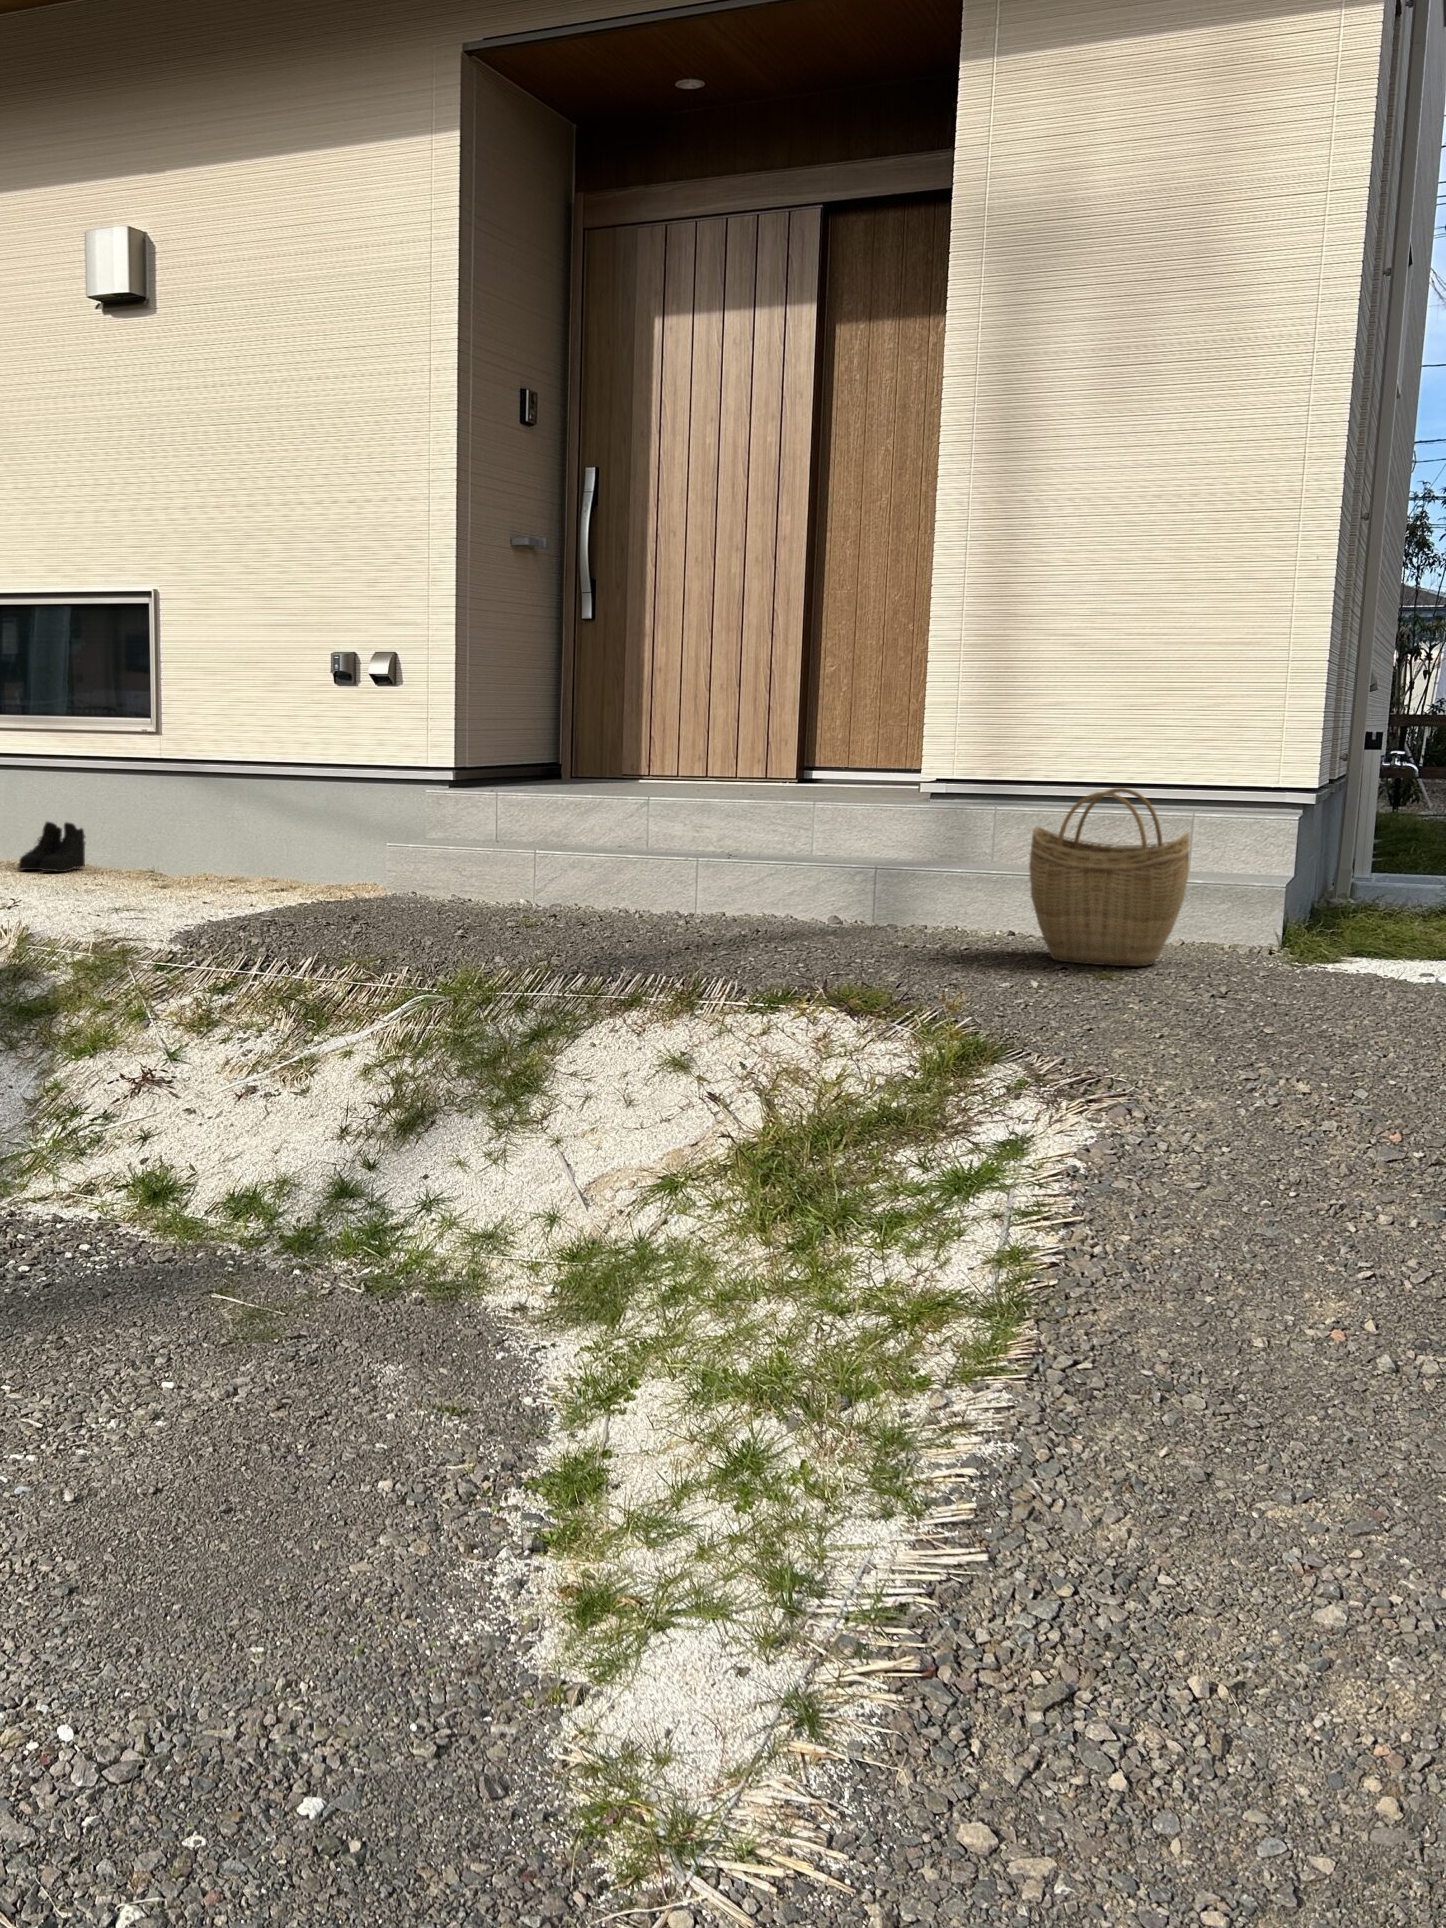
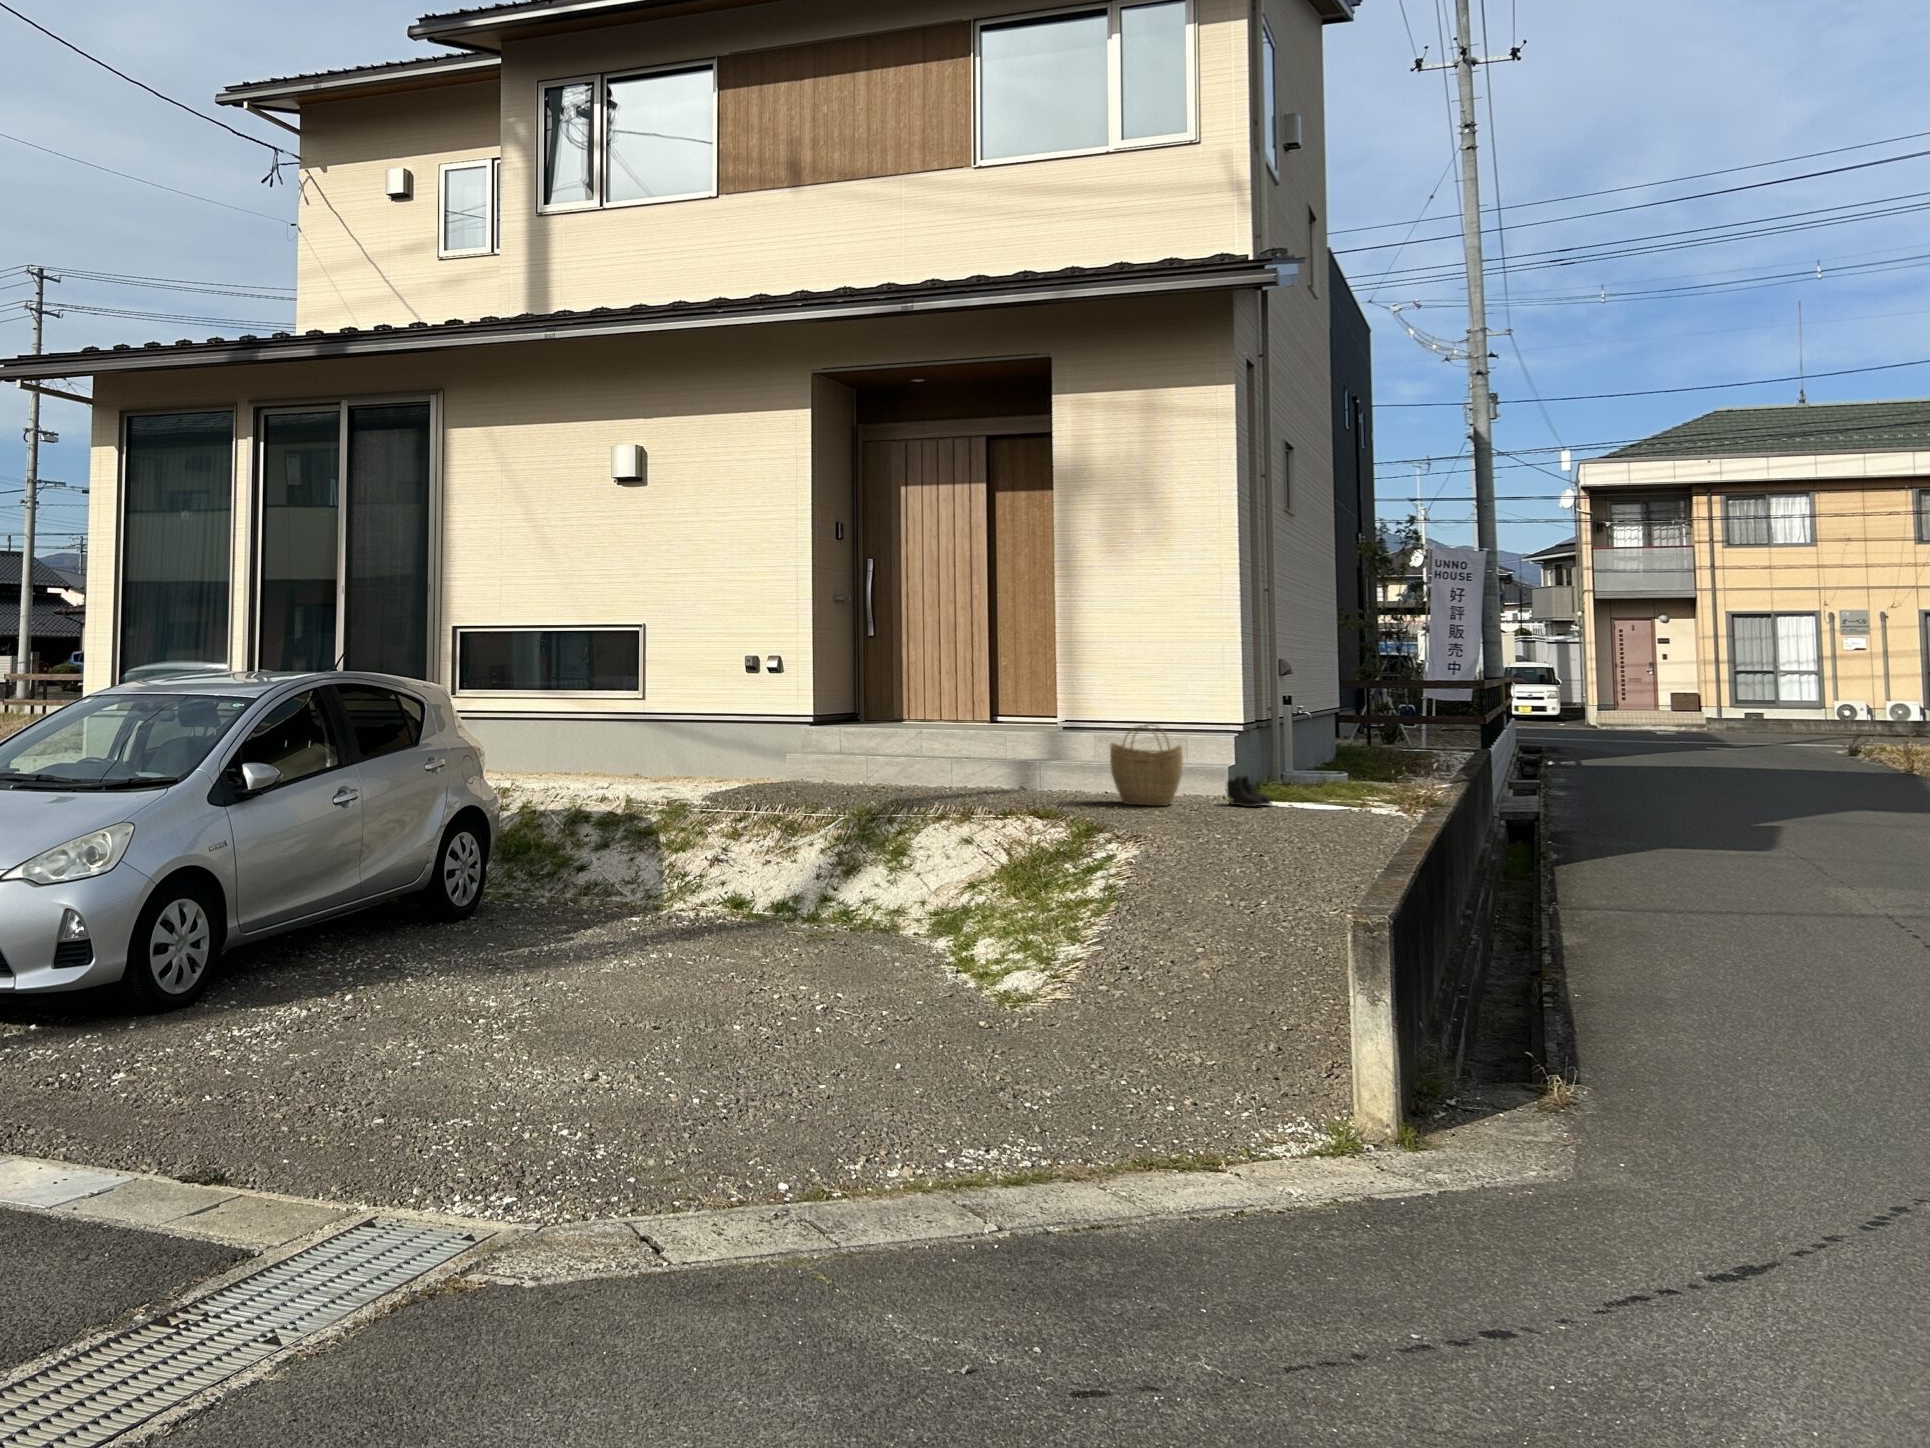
boots: present [18,822,85,872] -> present [1226,776,1271,807]

